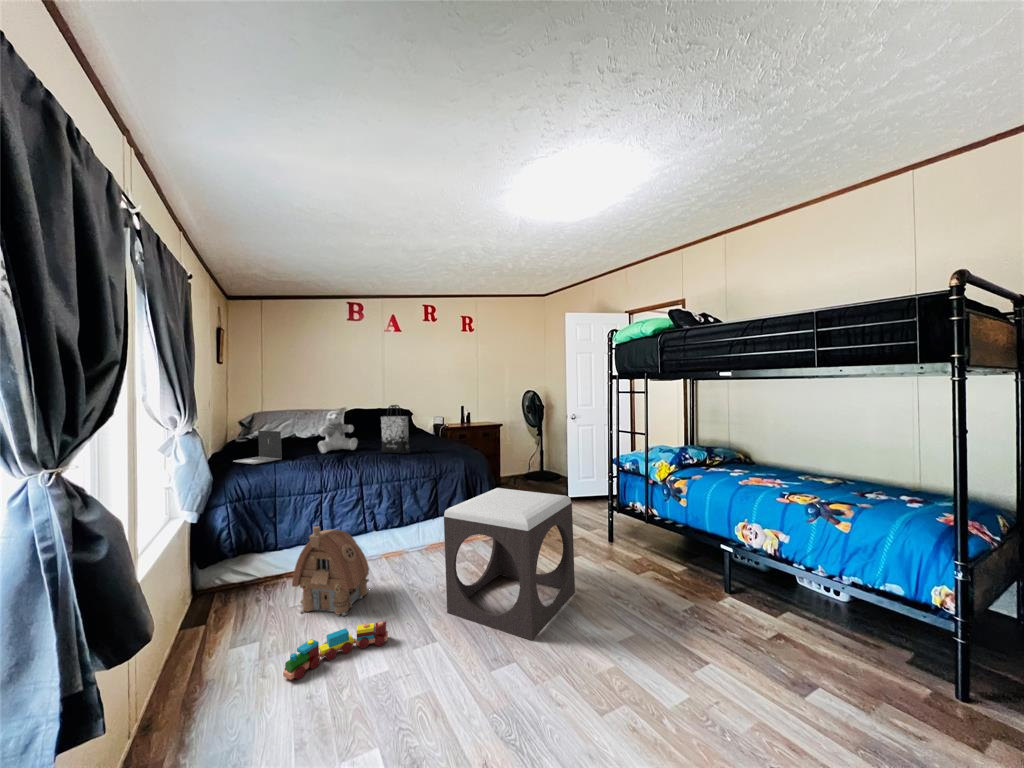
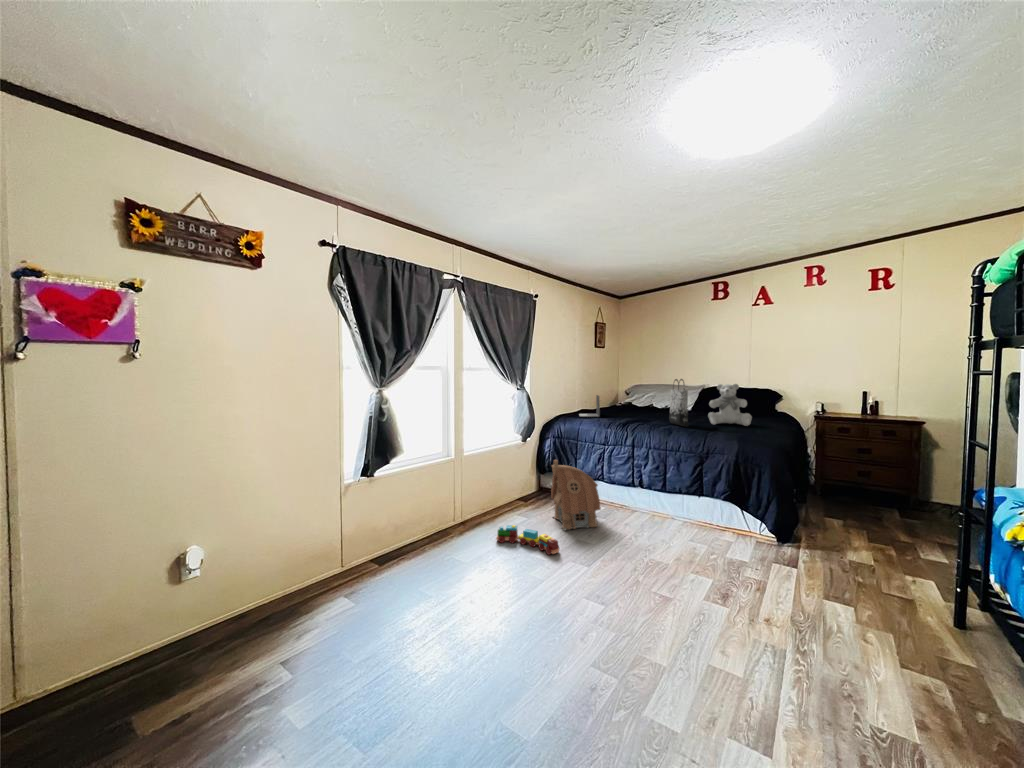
teddy bear: present [318,410,358,453] -> present [708,384,752,426]
footstool: present [444,488,575,640] -> none [612,470,755,637]

